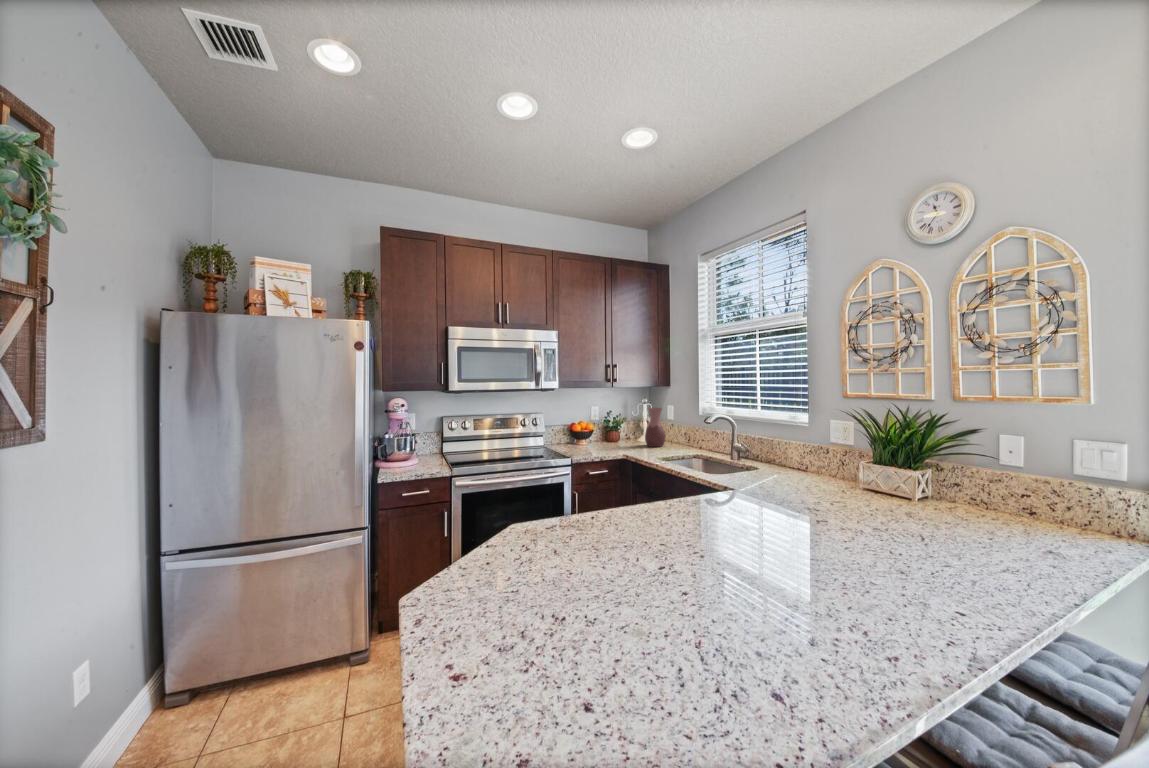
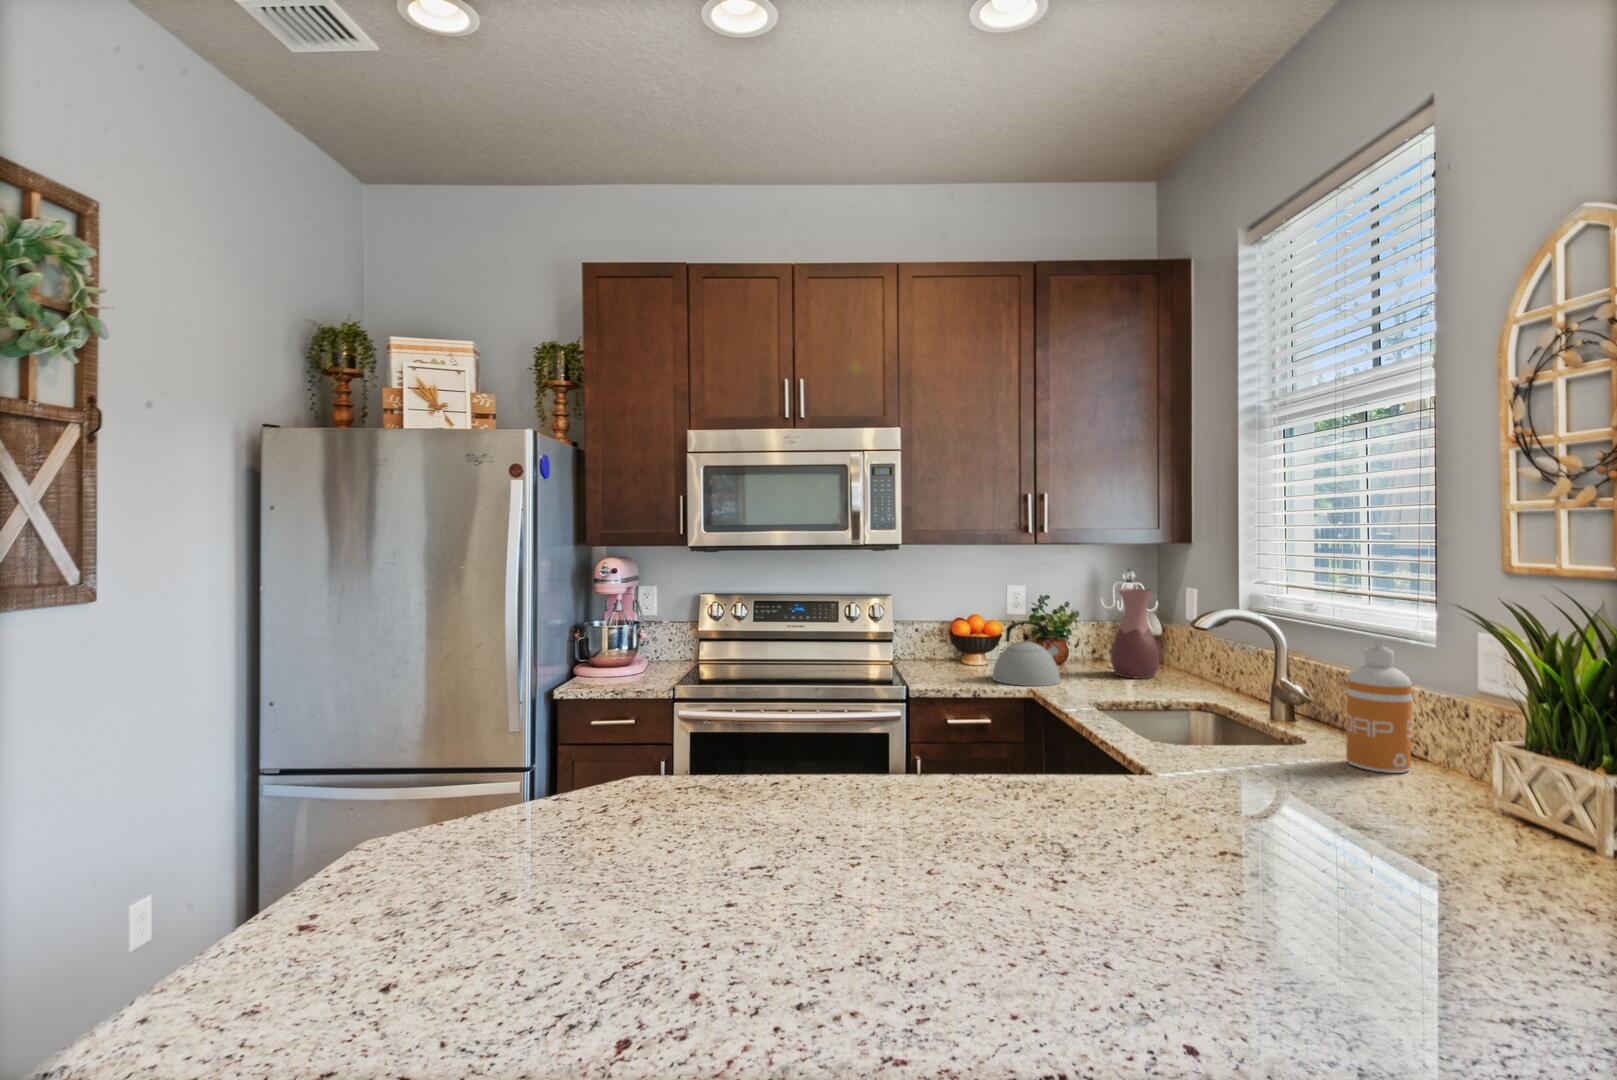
soap dispenser: none [776,423,799,475] -> present [1346,635,1412,773]
kettle: none [601,424,632,454] -> present [992,621,1060,686]

